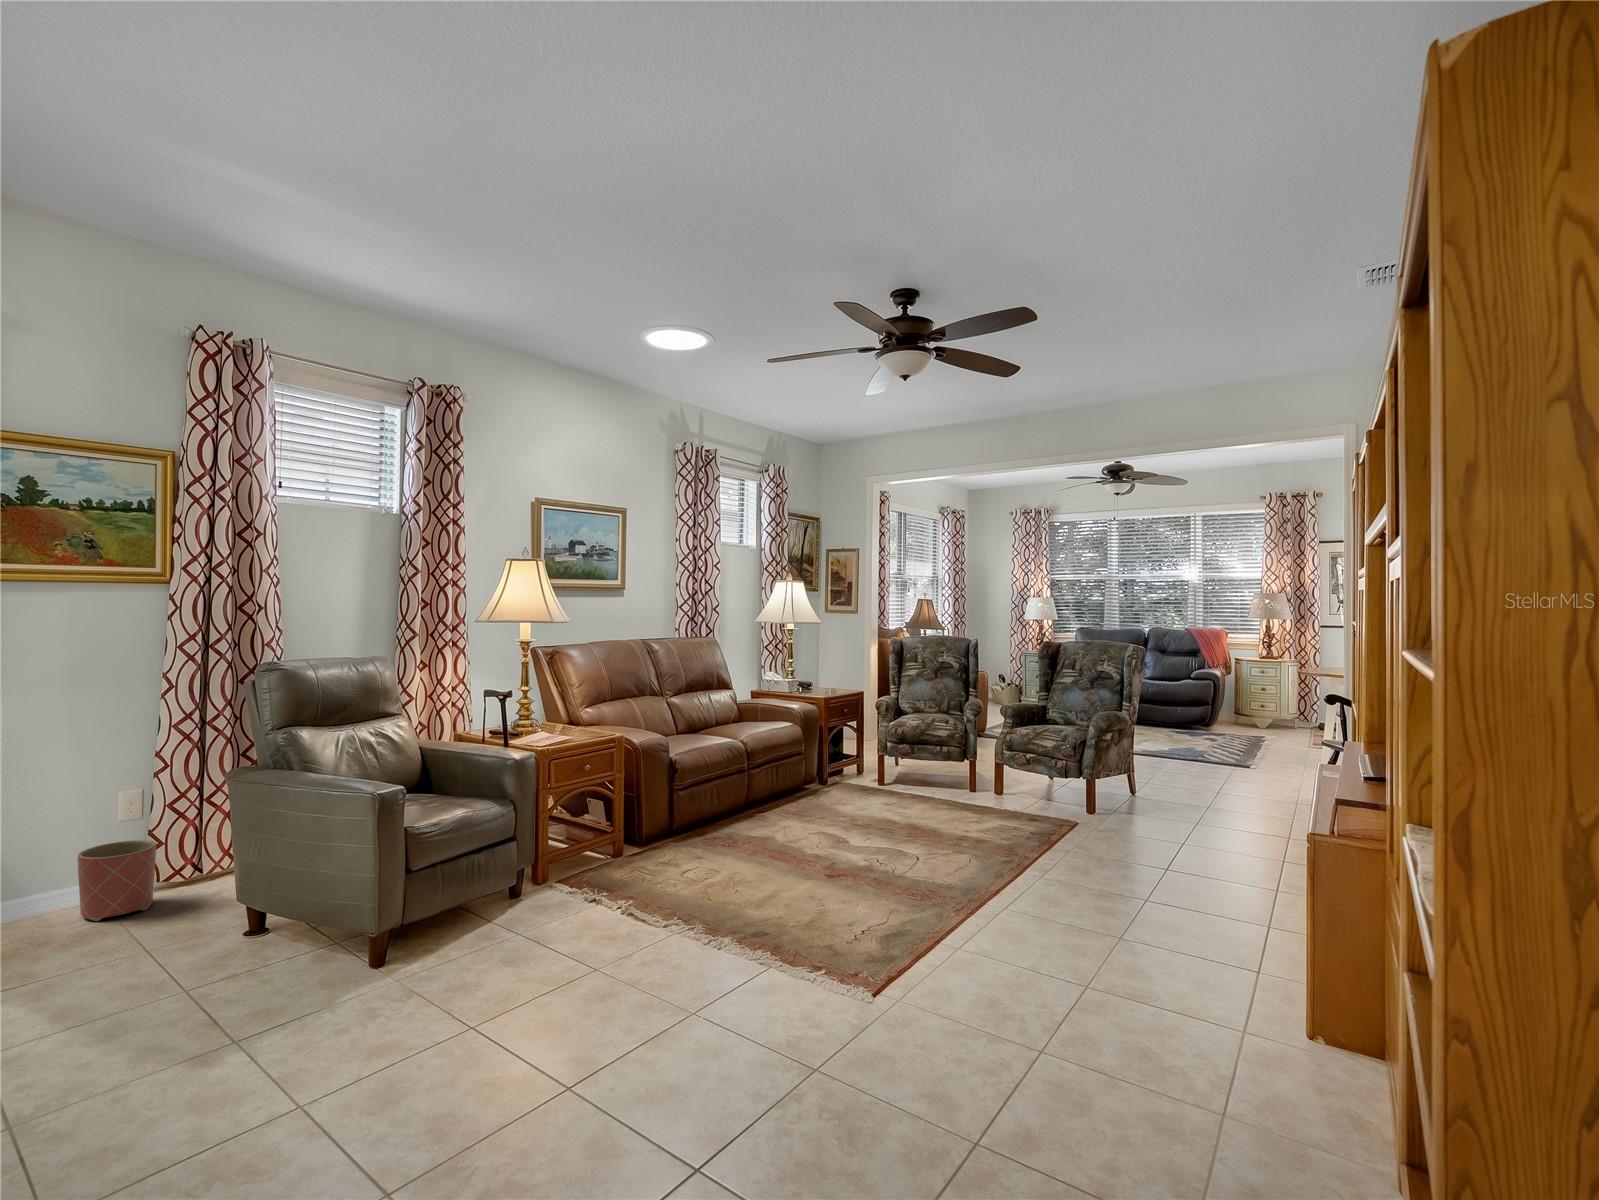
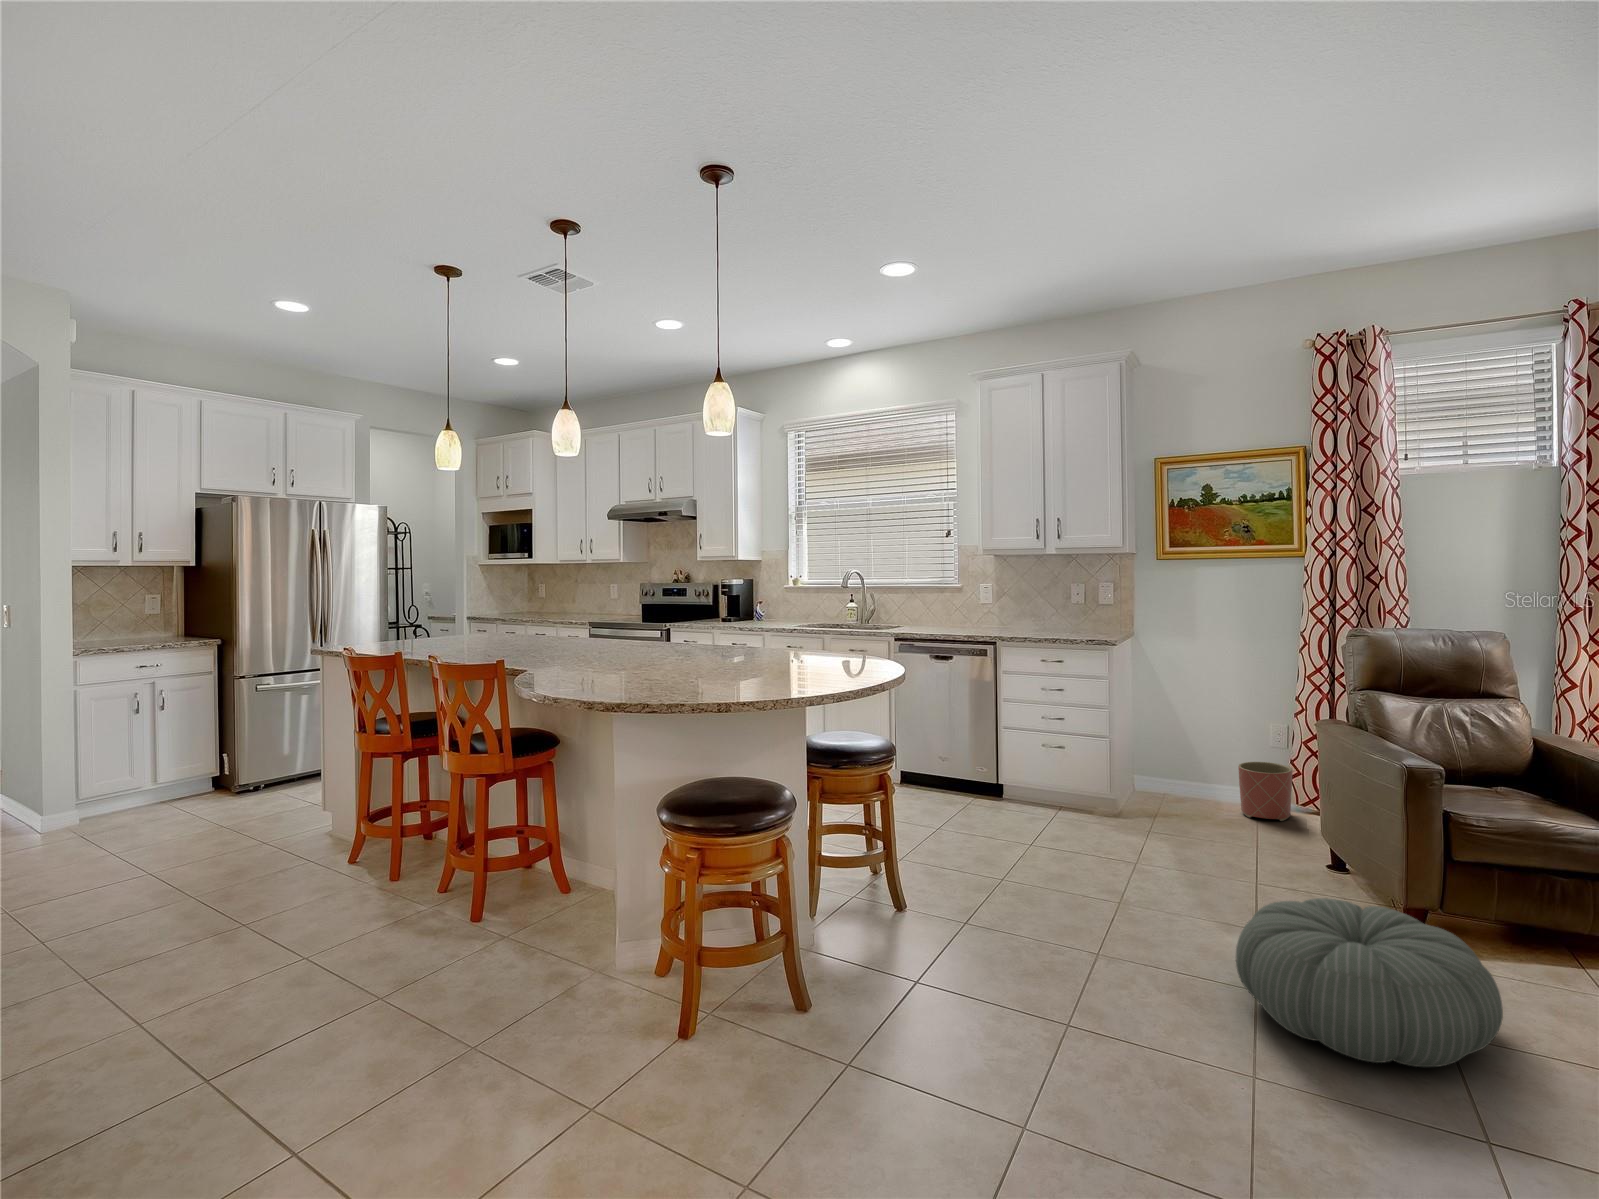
pouf: none [267,935,527,1123] -> present [1236,898,1503,1067]

